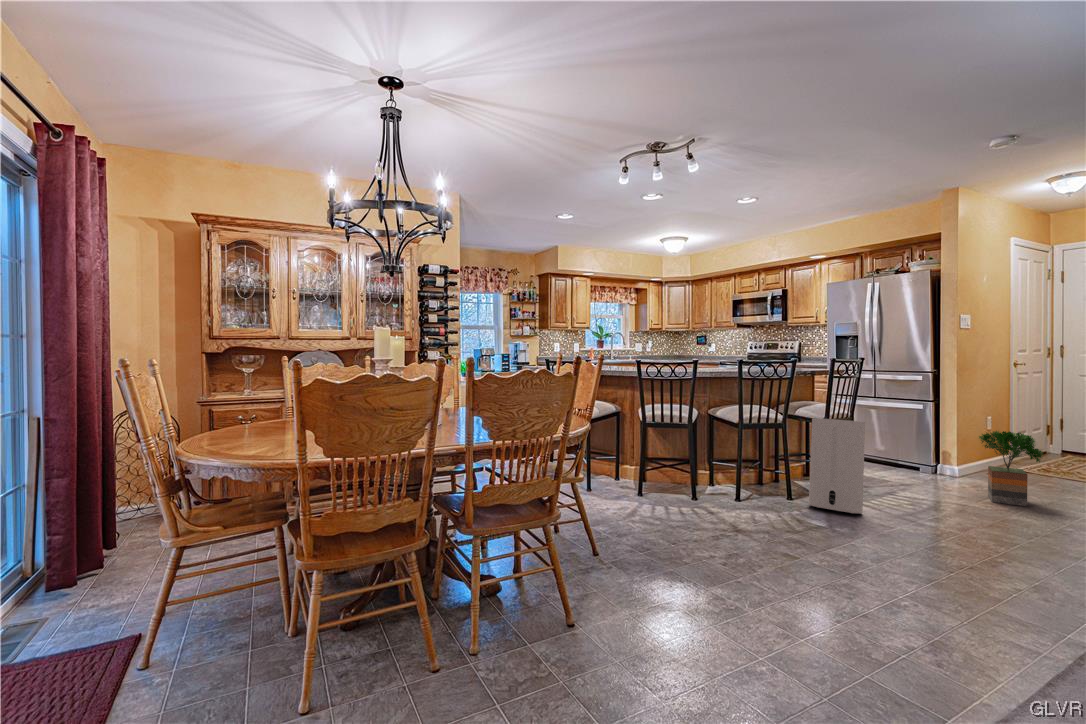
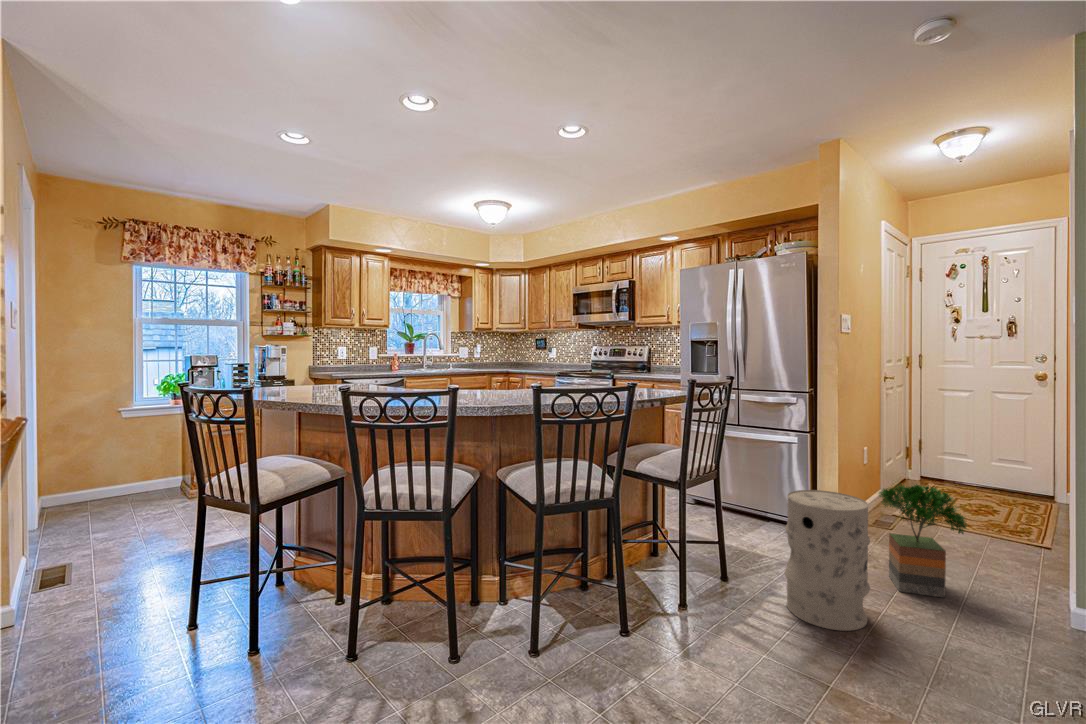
air purifier: present [809,418,865,514] -> none [653,485,739,661]
trash can: none [901,430,961,512] -> present [785,490,870,631]

